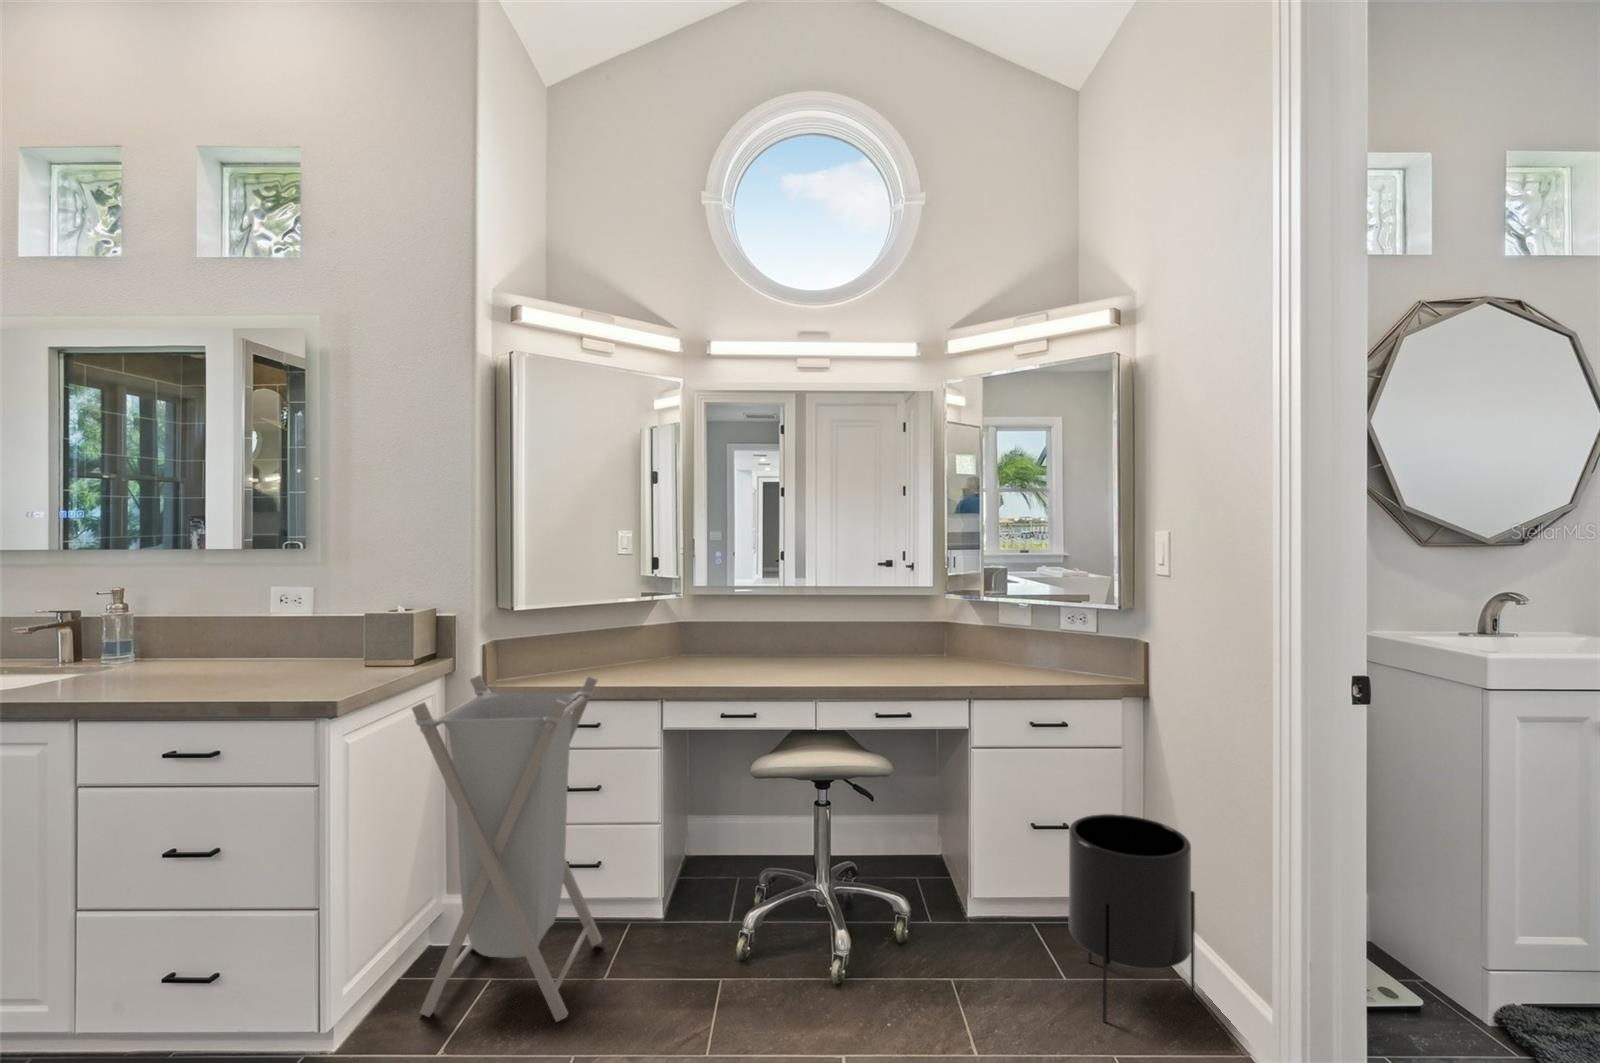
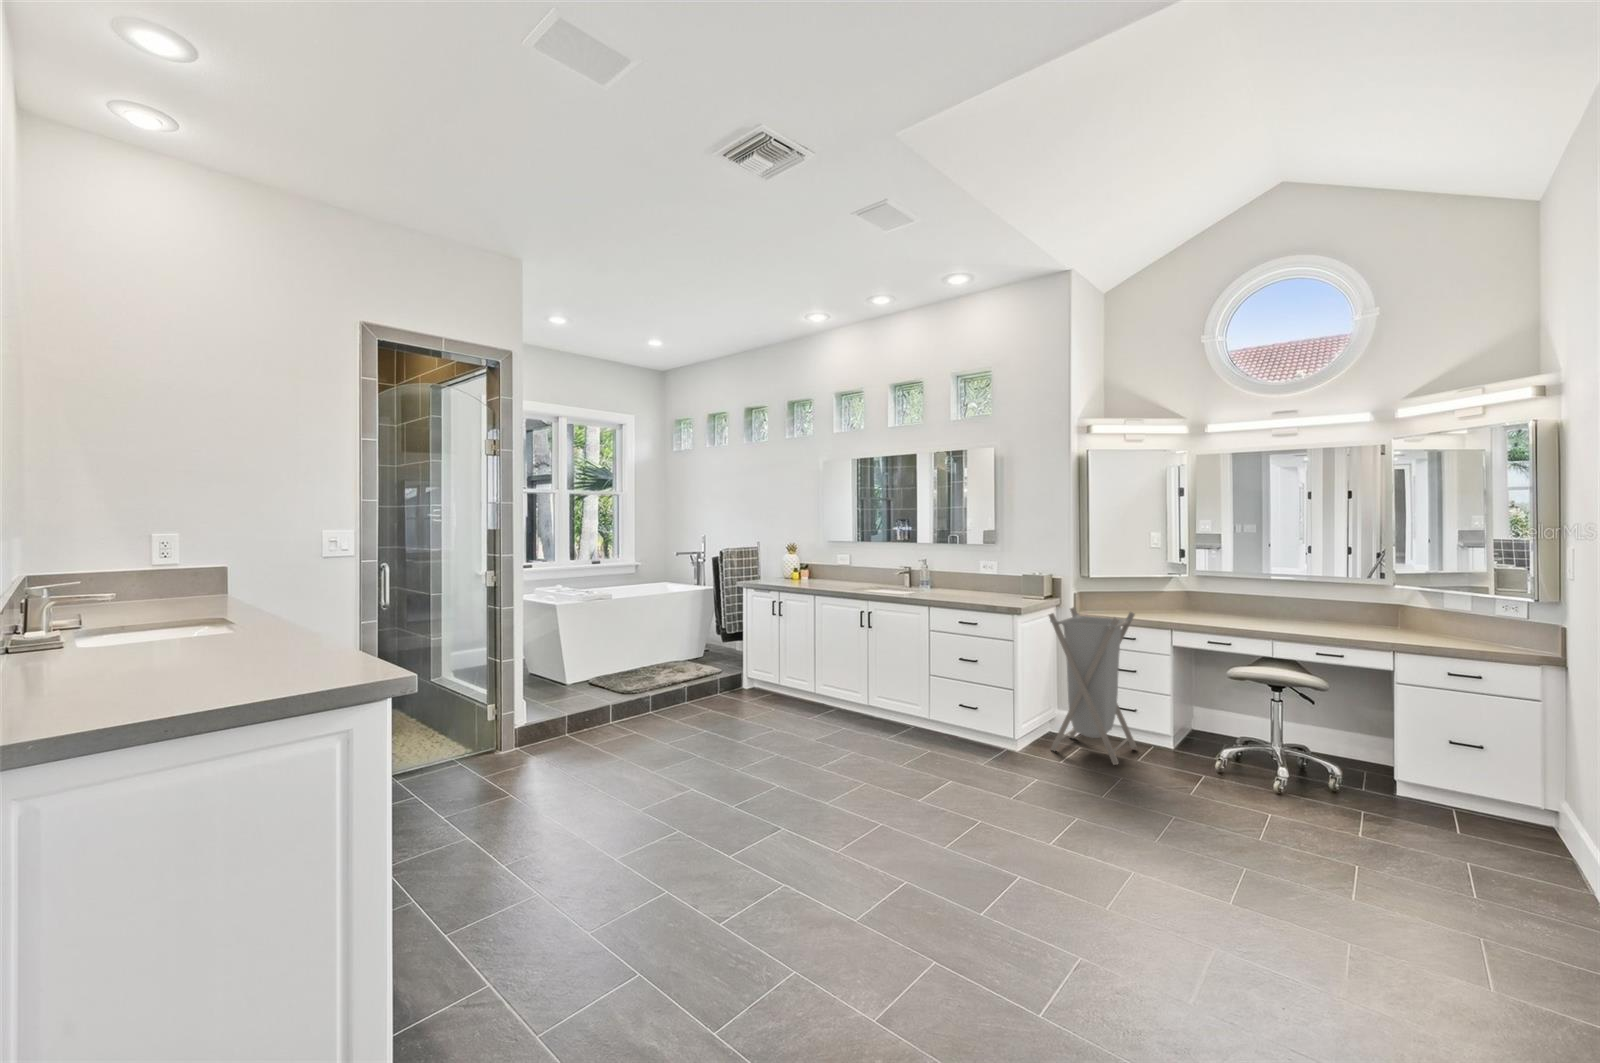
planter: present [1069,814,1195,1023] -> none [1451,728,1560,857]

